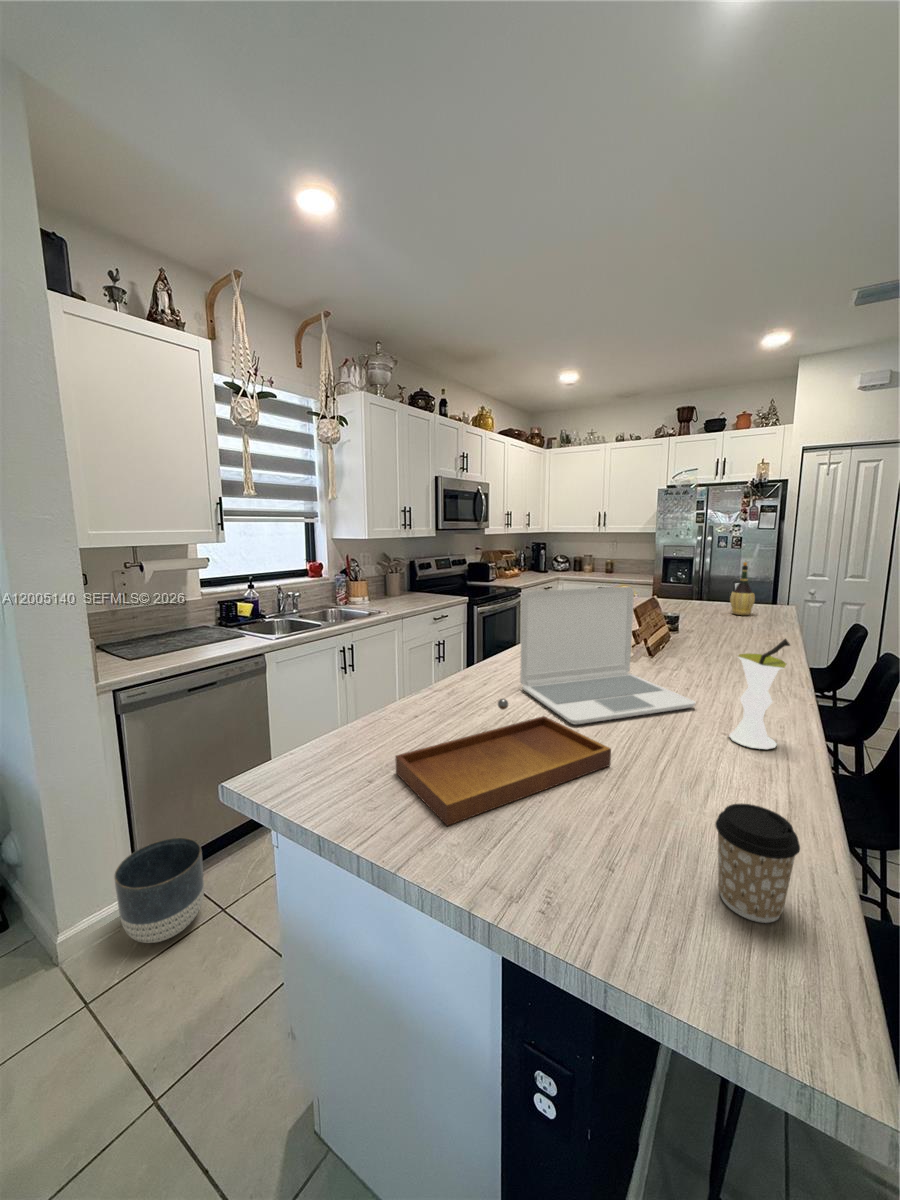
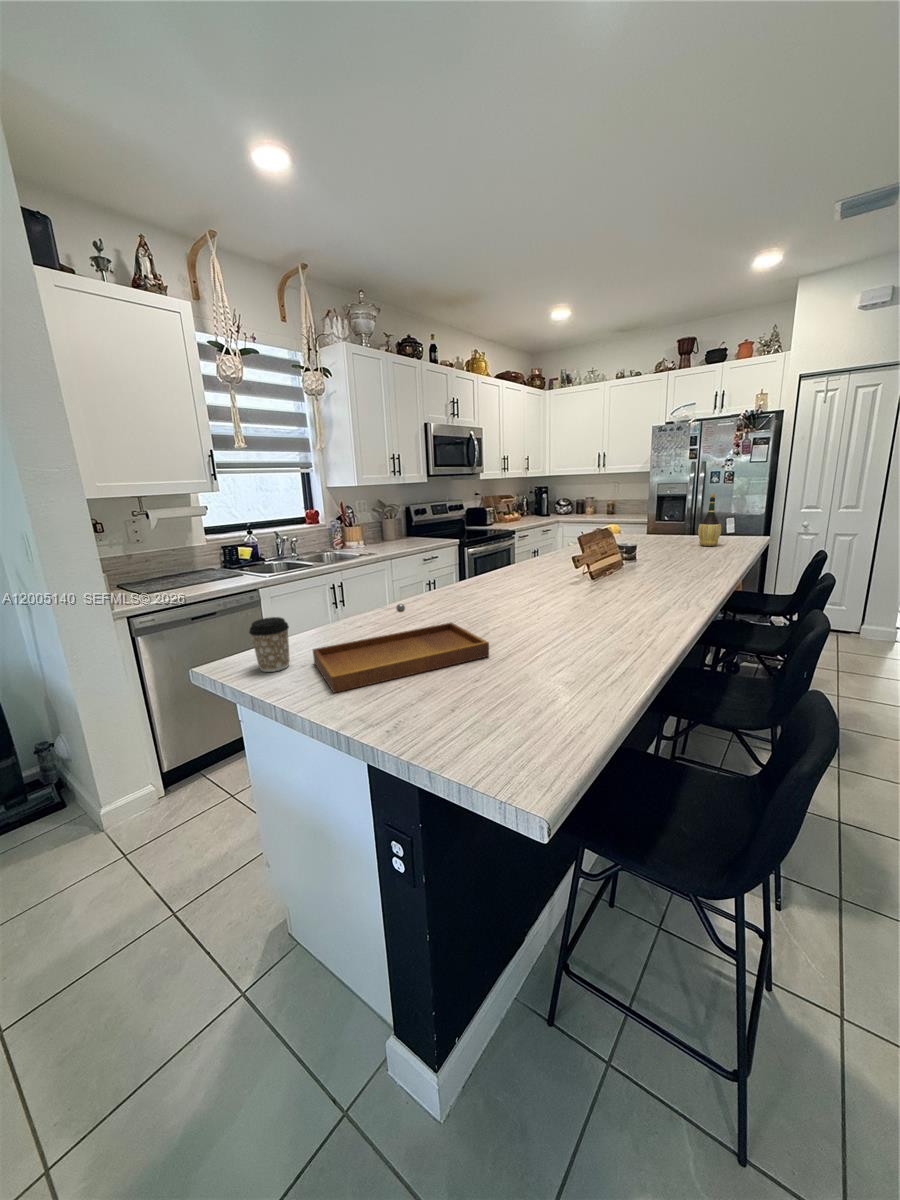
laptop: present [520,587,695,724] -> none [450,514,596,630]
vase: present [729,639,790,749] -> none [607,548,653,644]
coffee cup: present [716,804,800,923] -> present [249,617,290,672]
planter: present [114,838,204,943] -> none [139,739,213,817]

